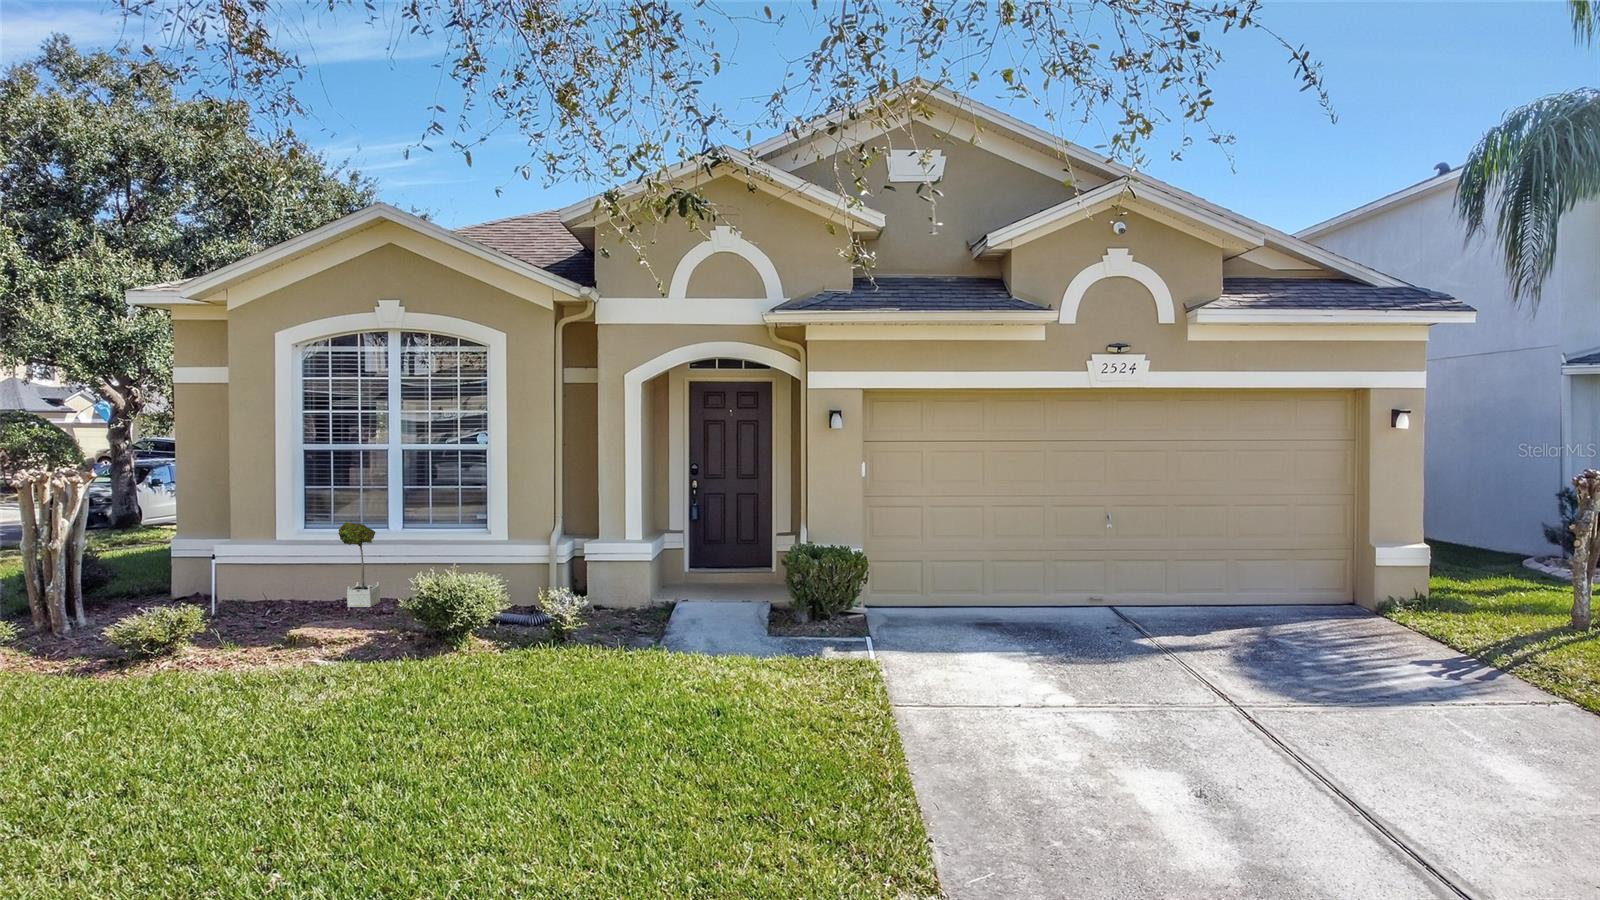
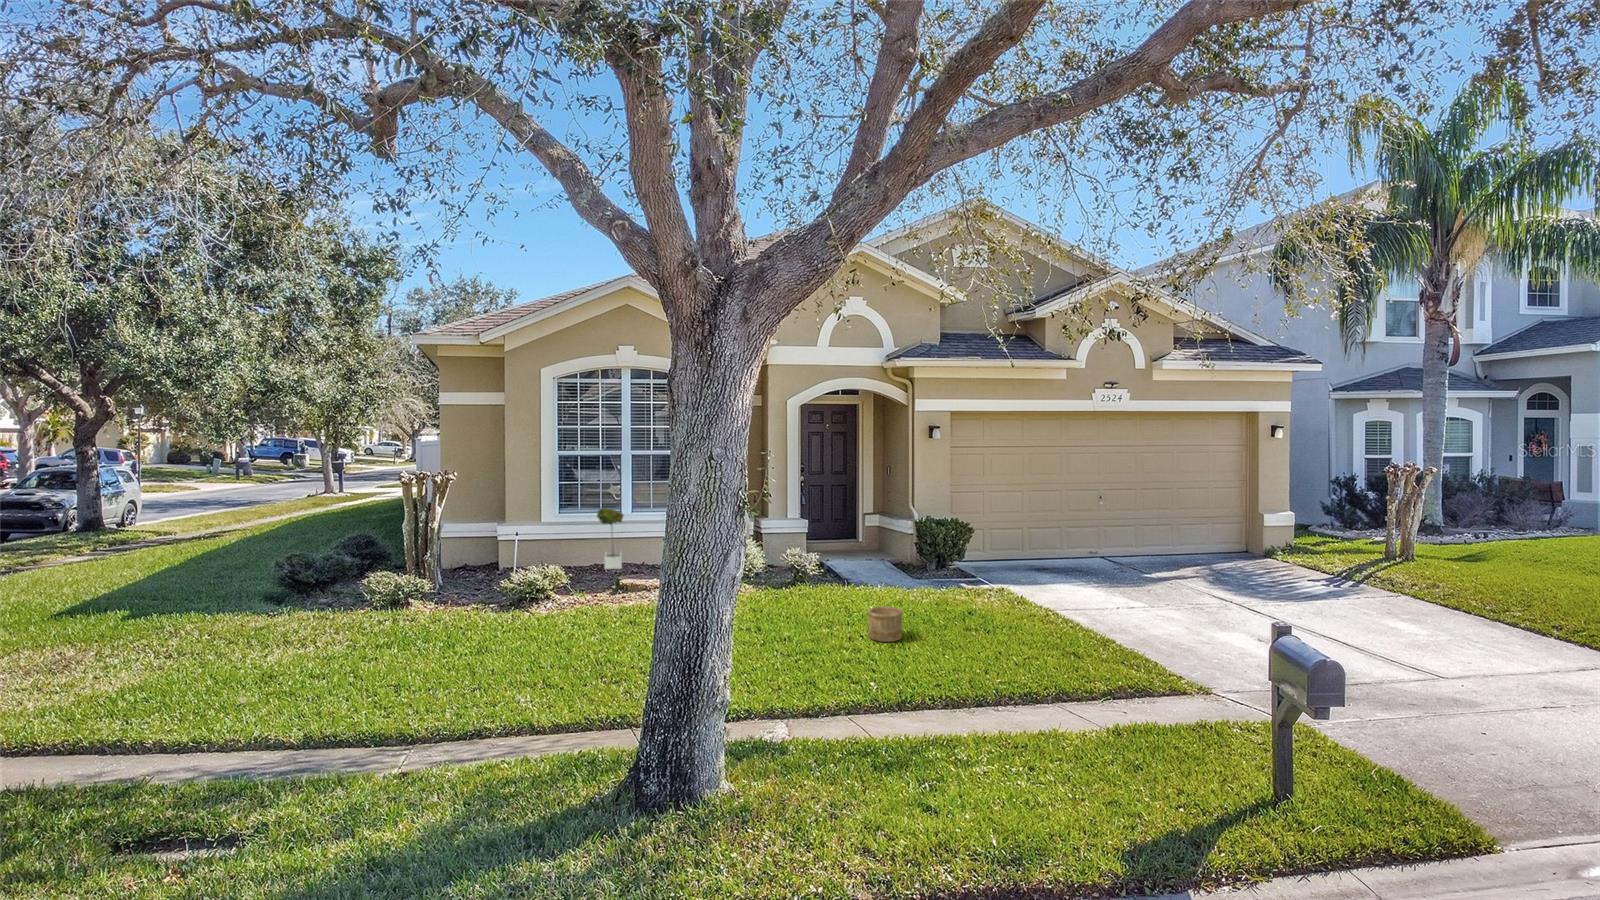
wooden bucket: none [490,697,551,760] -> present [868,606,903,642]

